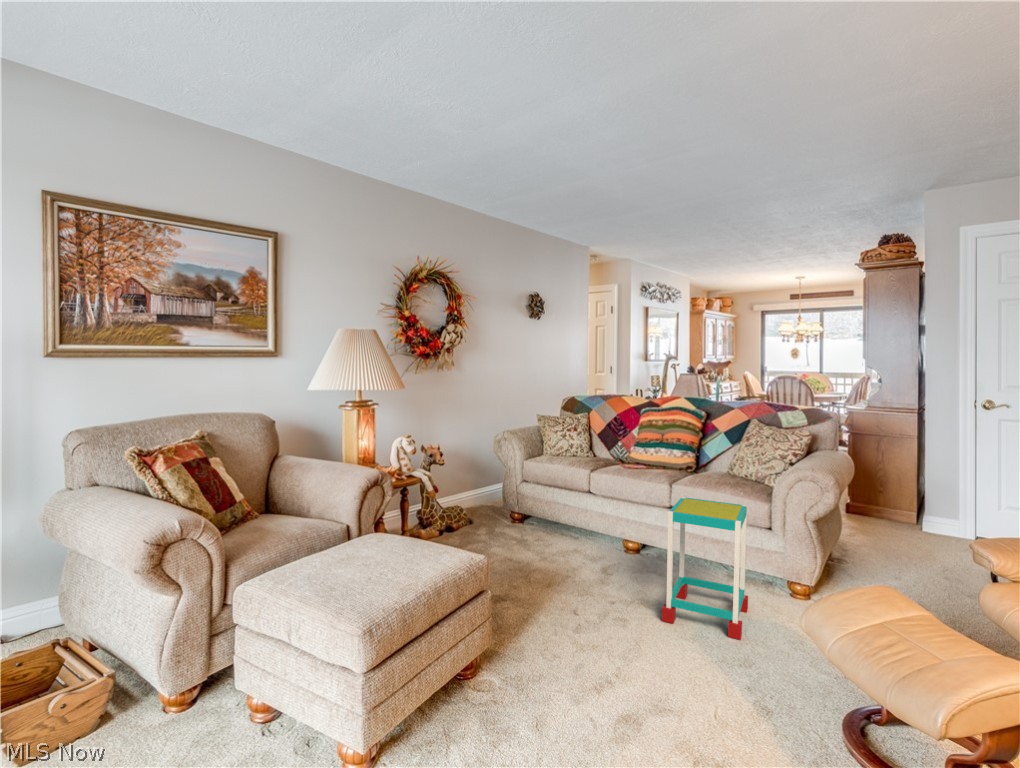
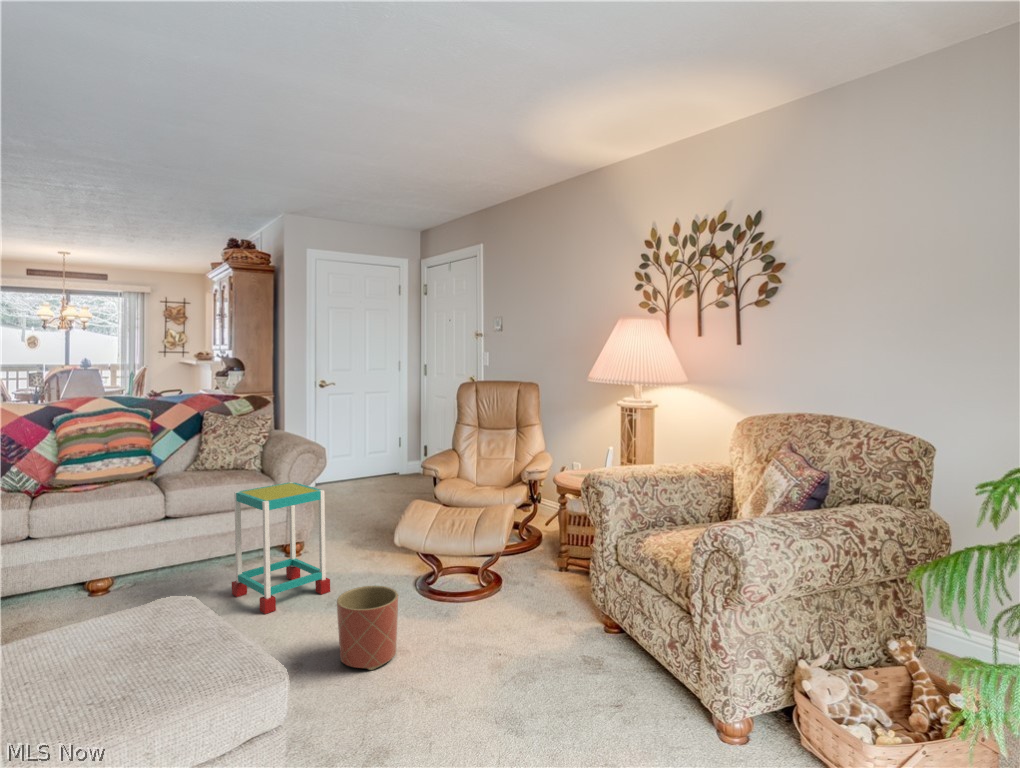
planter: none [607,627,677,729] -> present [337,586,398,670]

